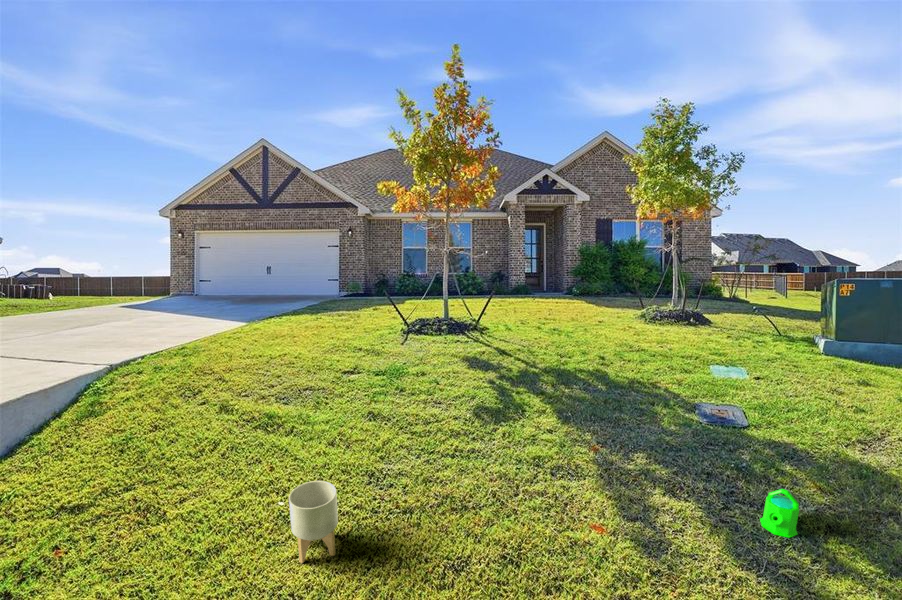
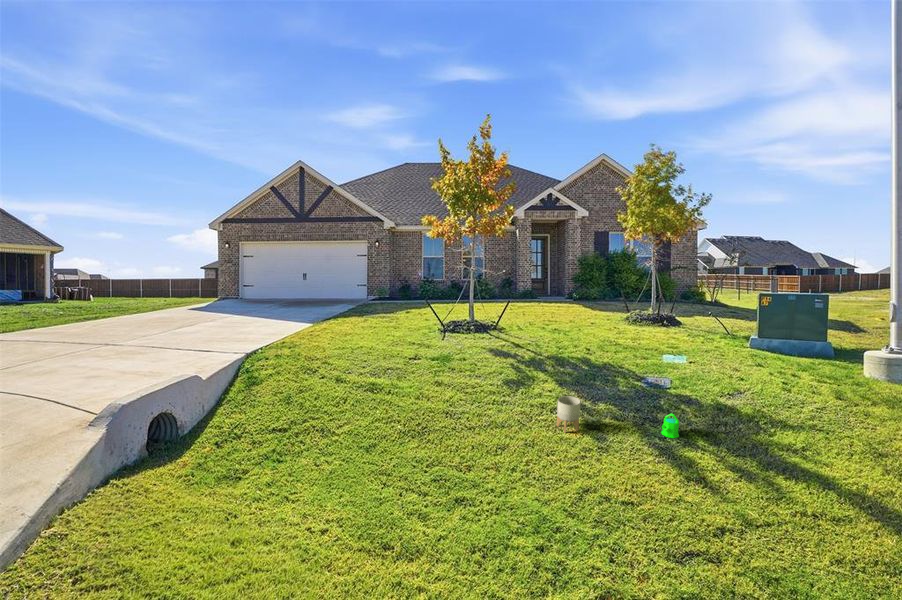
planter: present [289,481,338,563] -> present [557,396,580,433]

